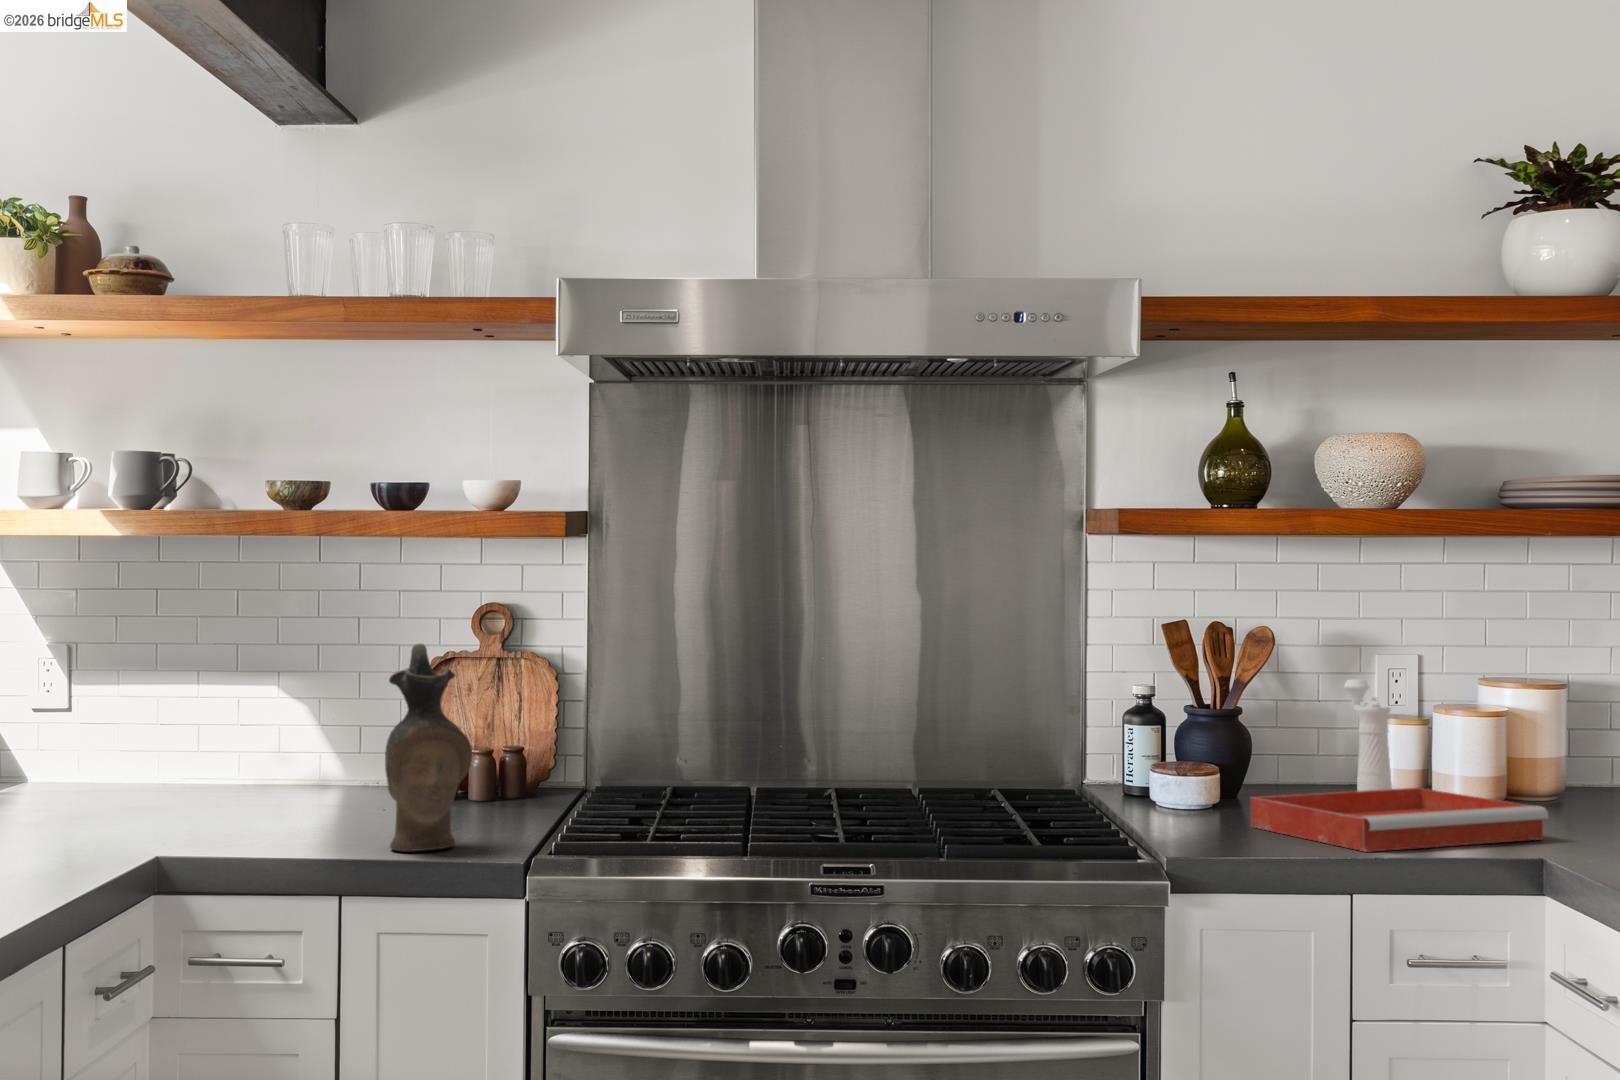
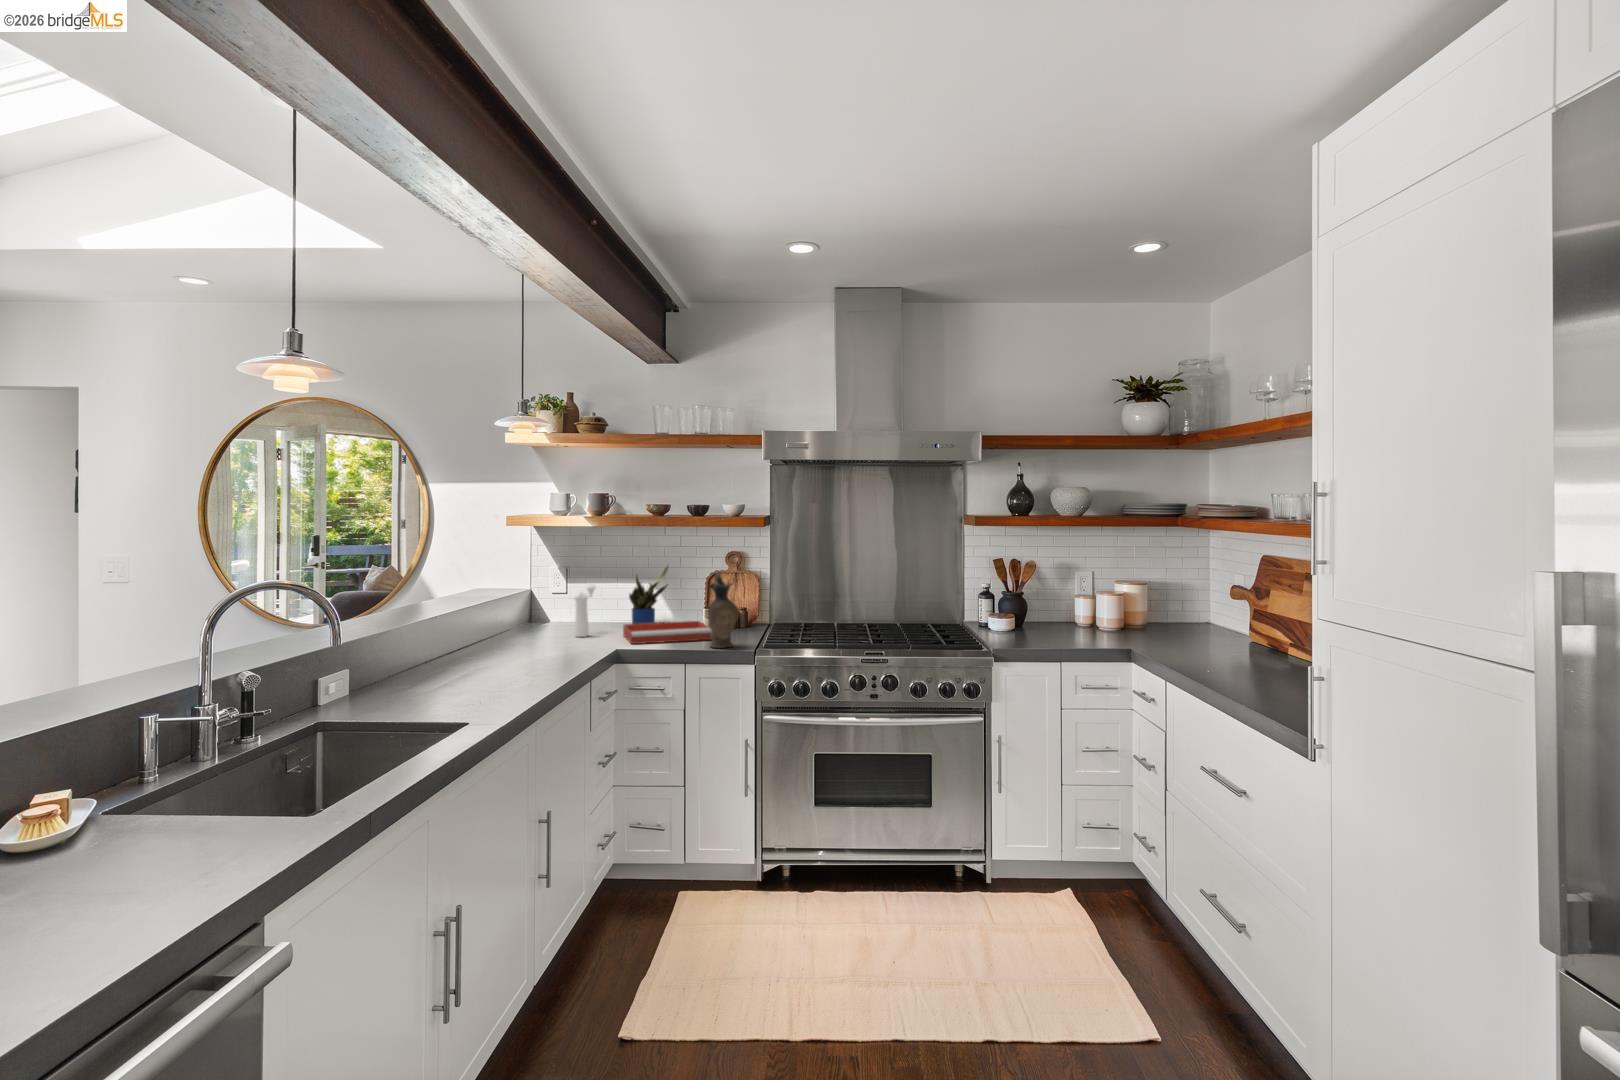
potted plant: none [223,634,330,793] -> present [629,566,668,624]
pepper mill: present [1344,679,1392,791] -> present [575,584,596,637]
tray: present [1251,788,1548,852] -> present [623,621,712,644]

